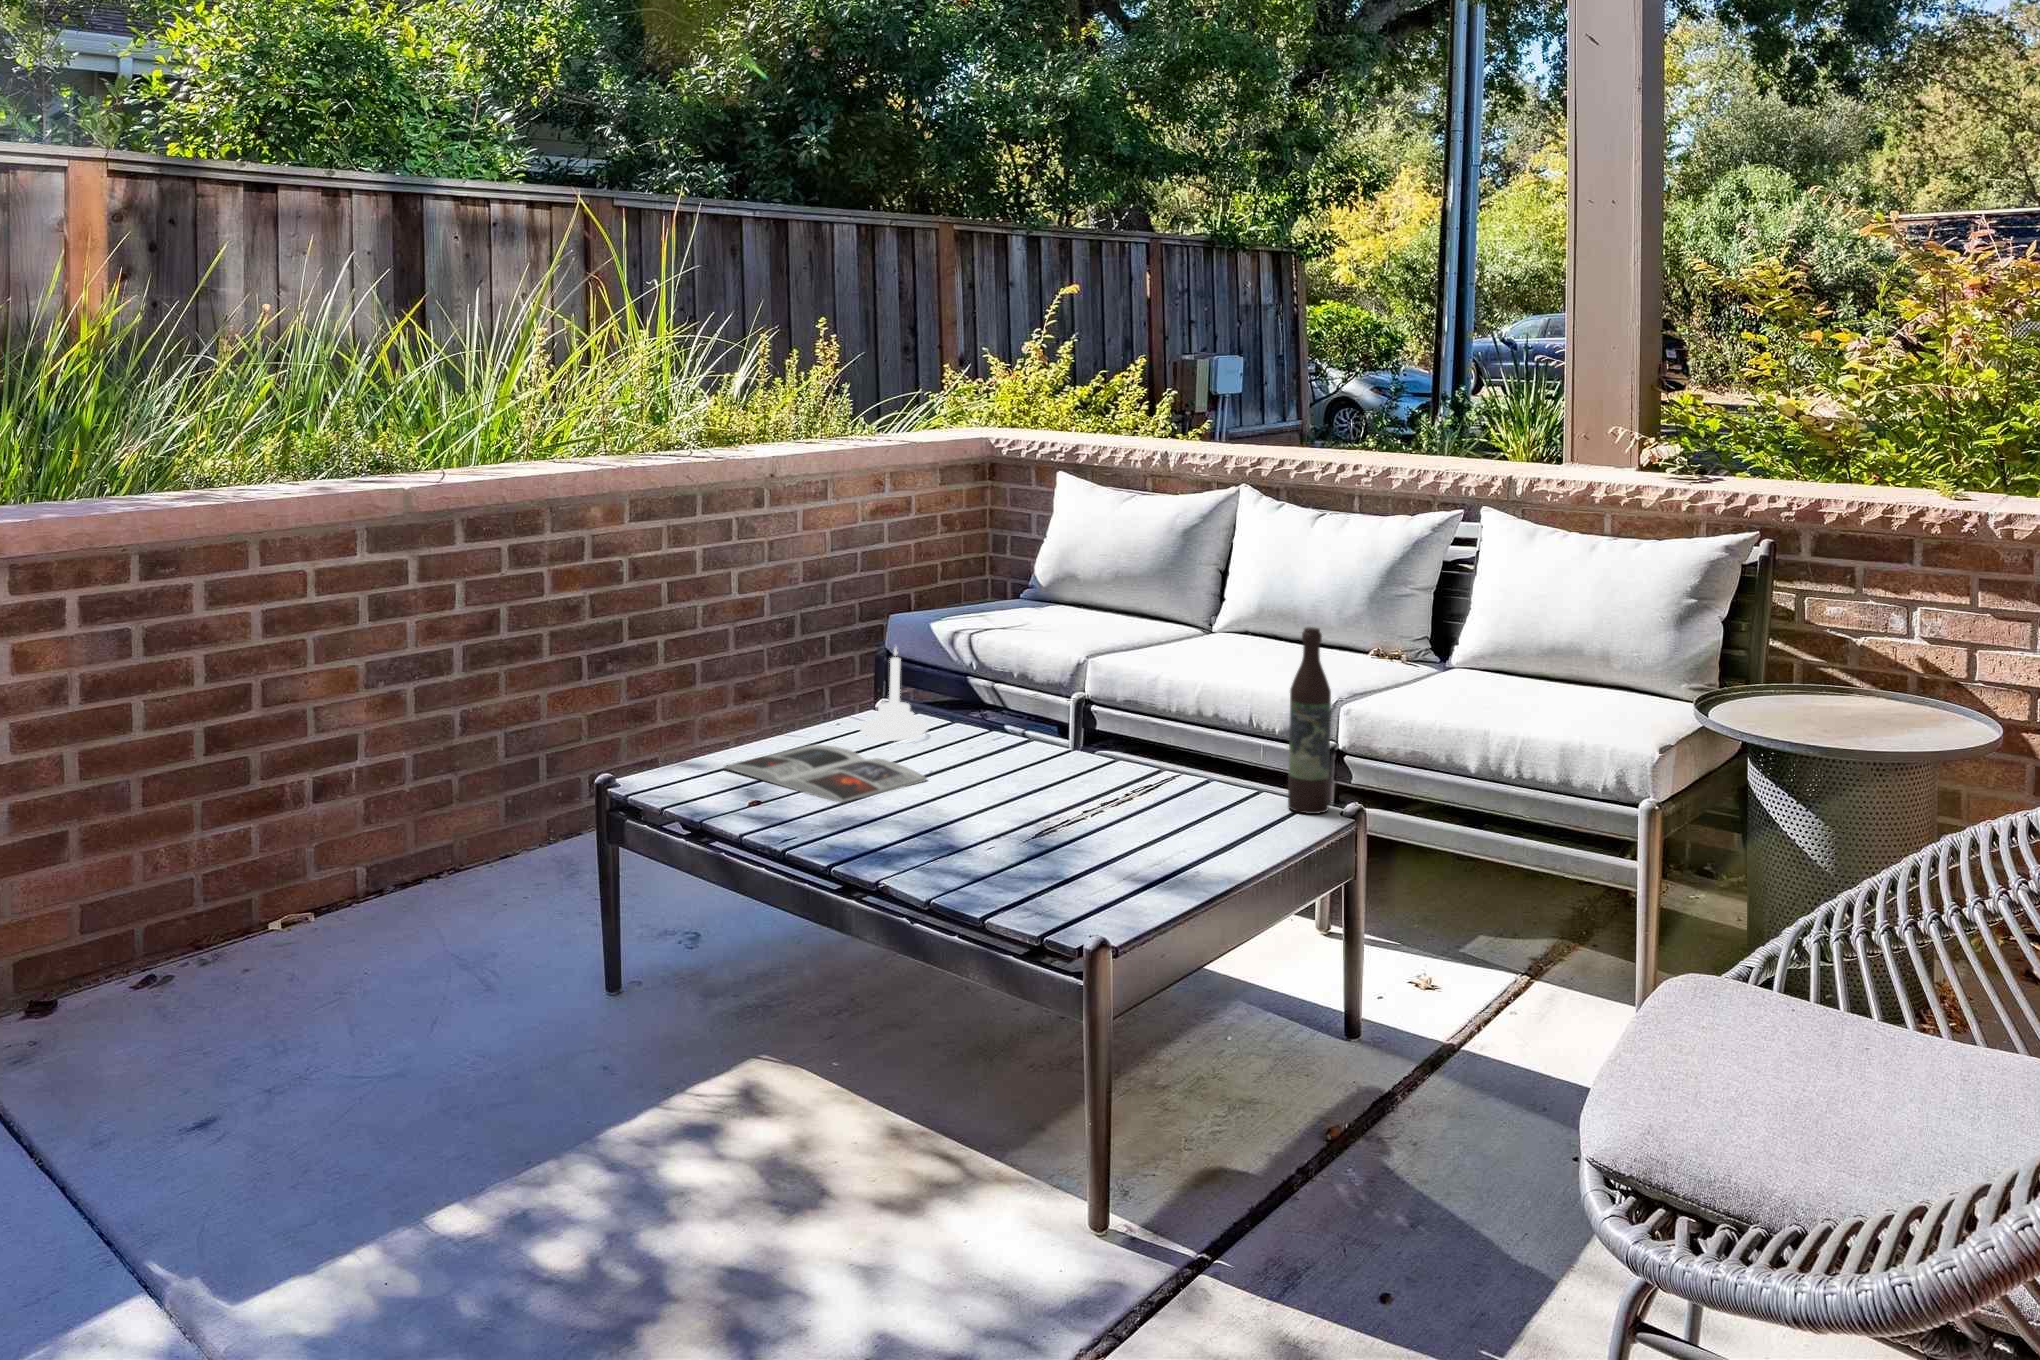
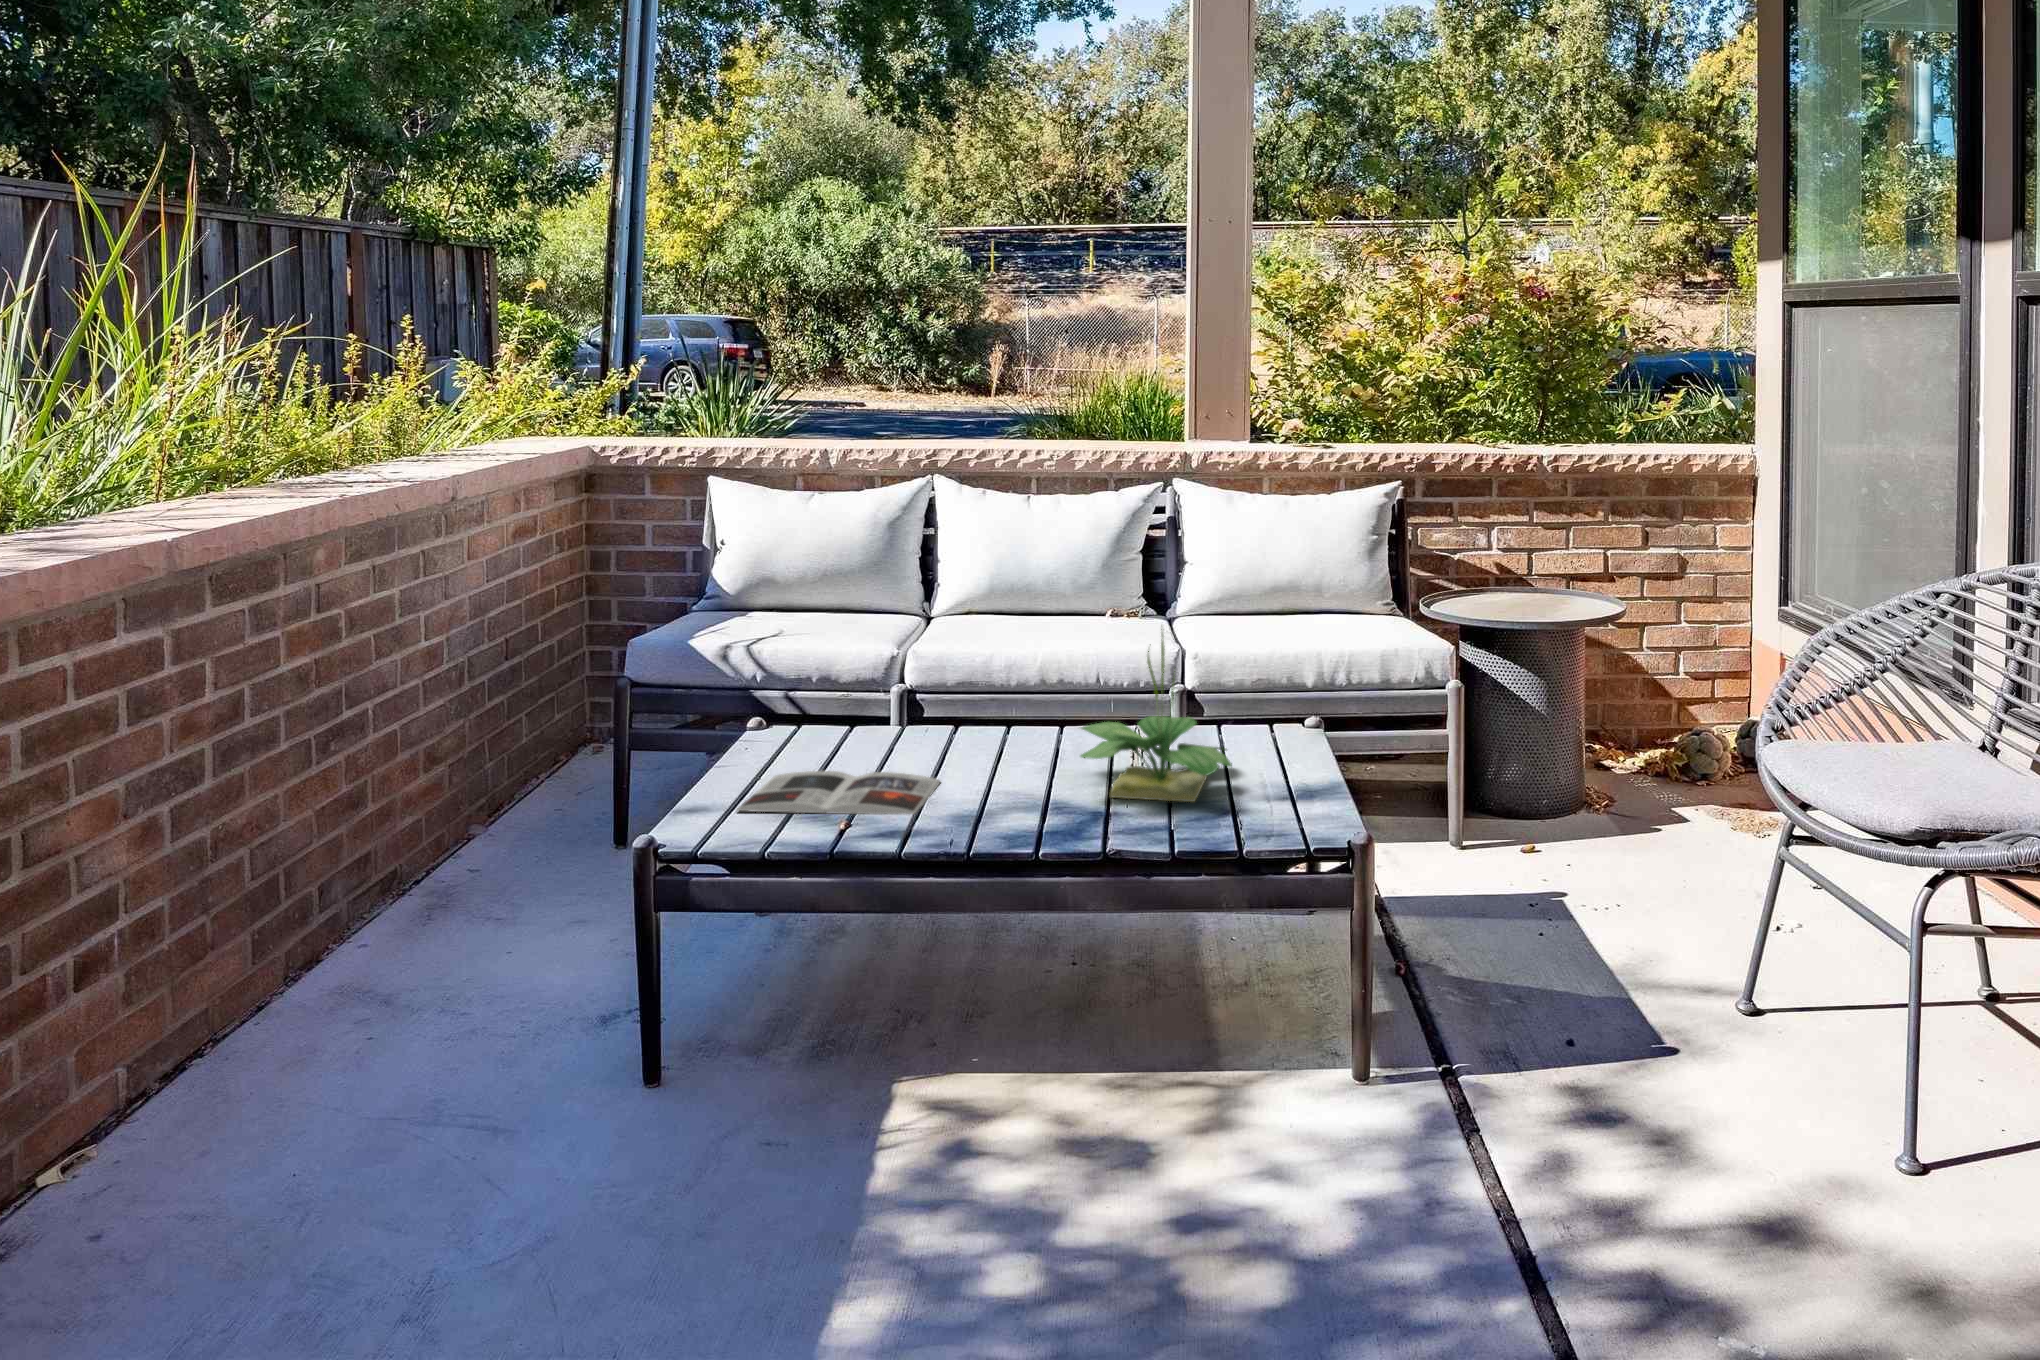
wine bottle: present [1288,627,1331,814] -> none [1245,592,1278,745]
potted plant: none [994,641,1207,852] -> present [1081,629,1232,802]
candle holder: present [859,649,928,741] -> none [782,663,853,760]

